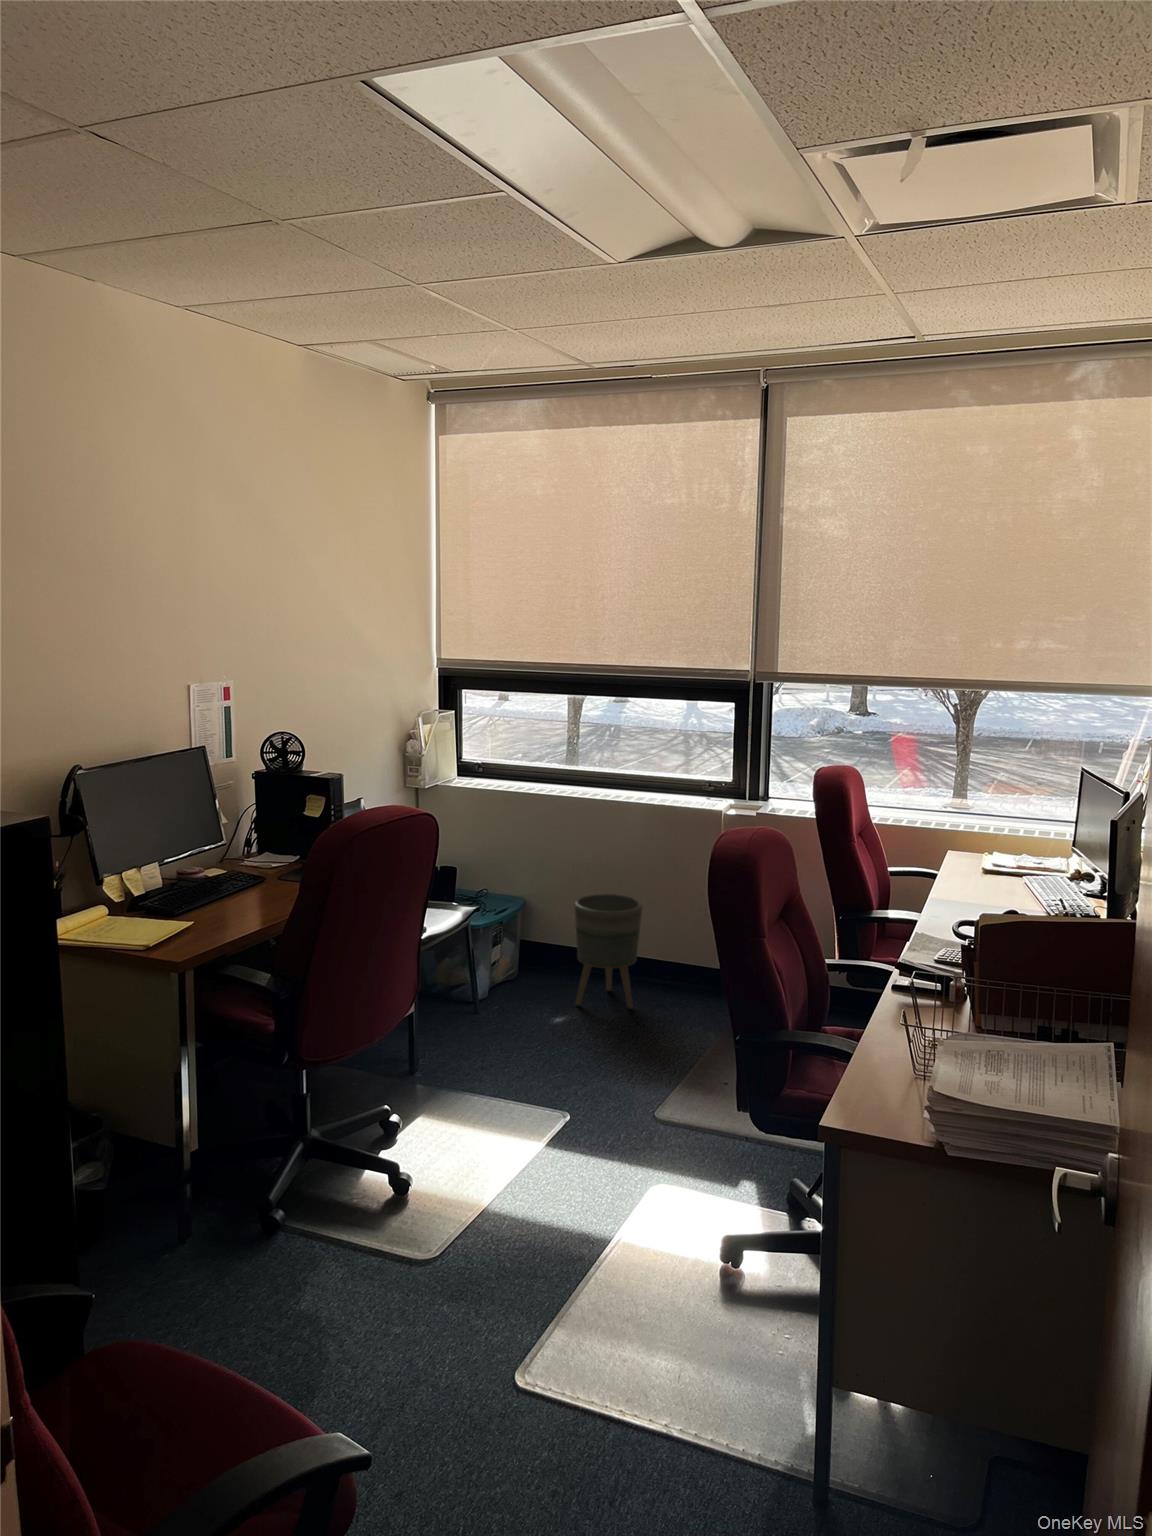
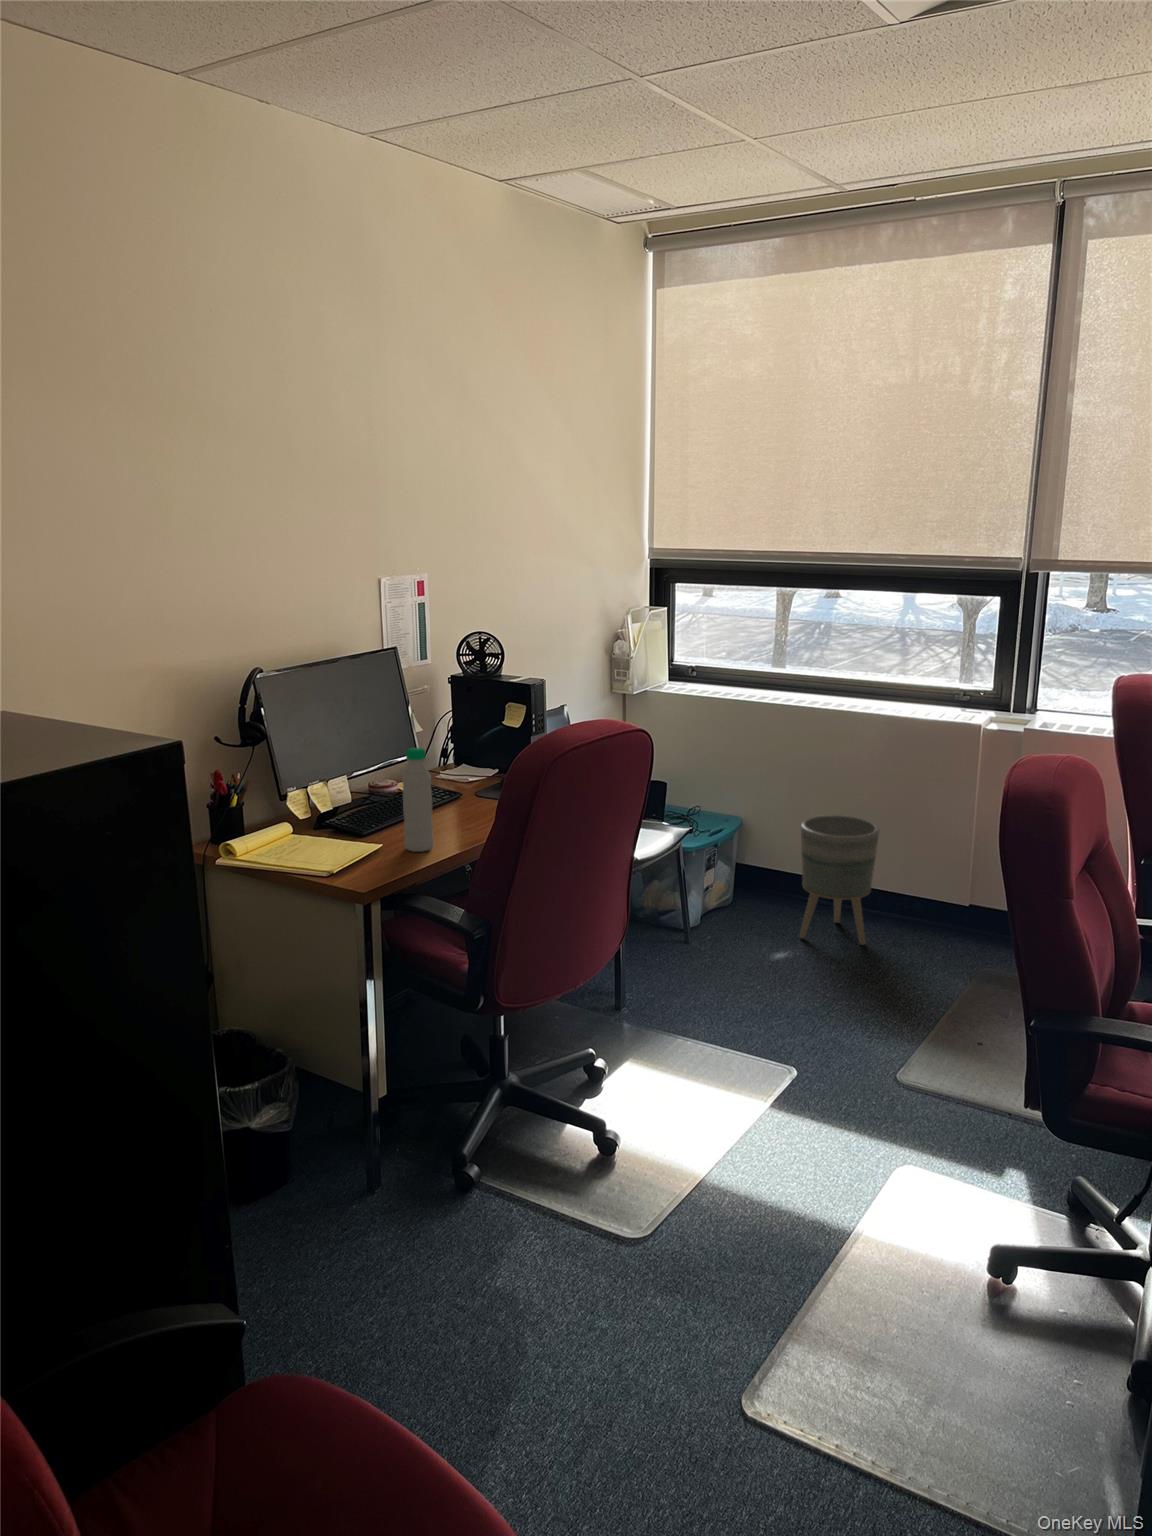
water bottle: none [214,835,242,929] -> present [402,748,434,852]

